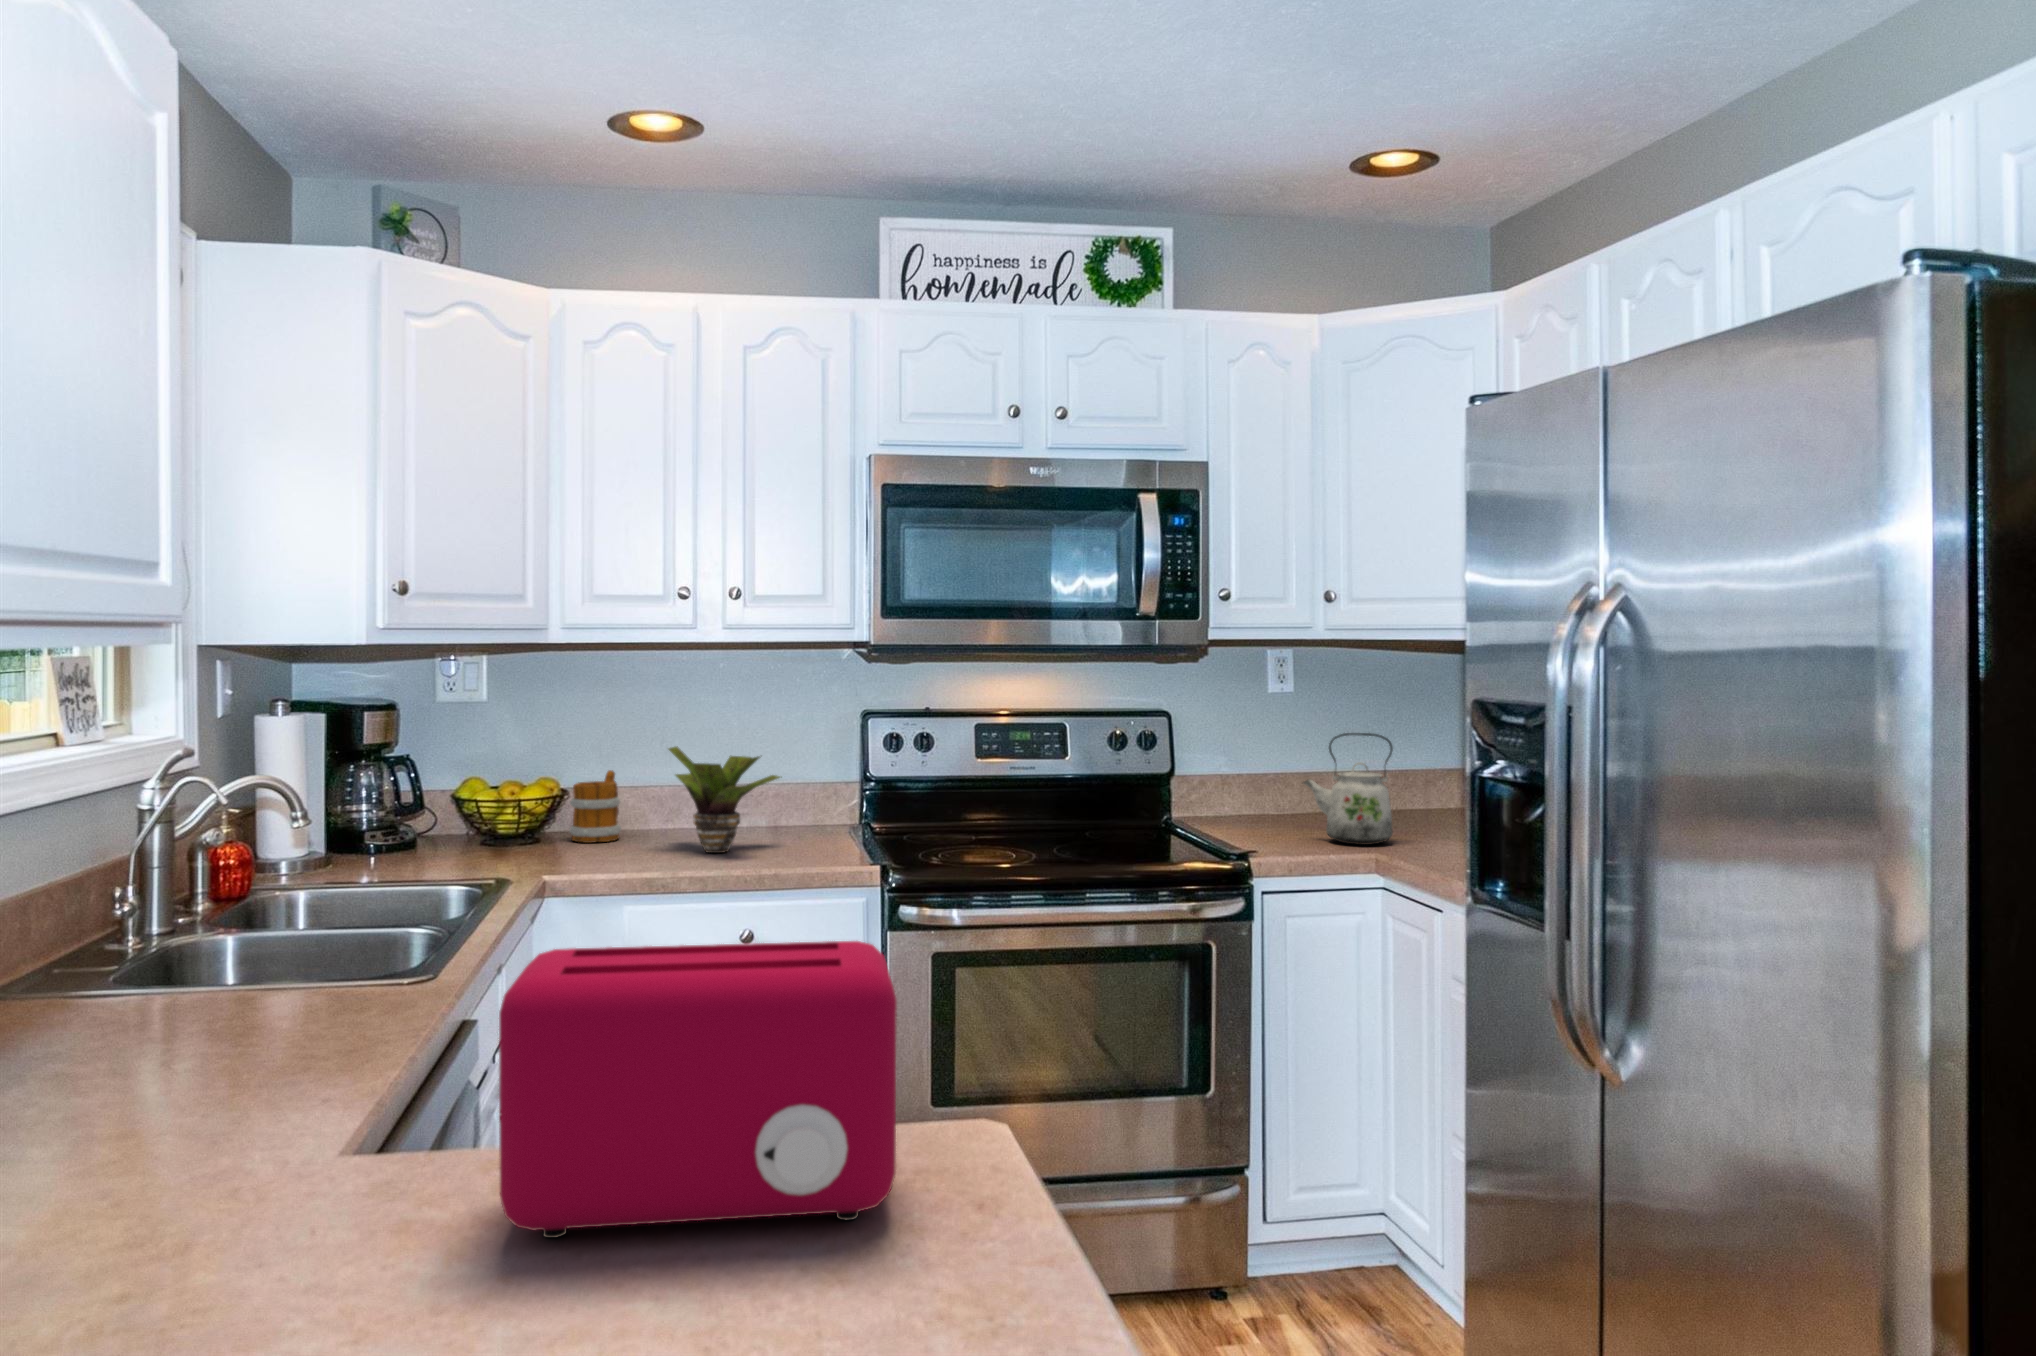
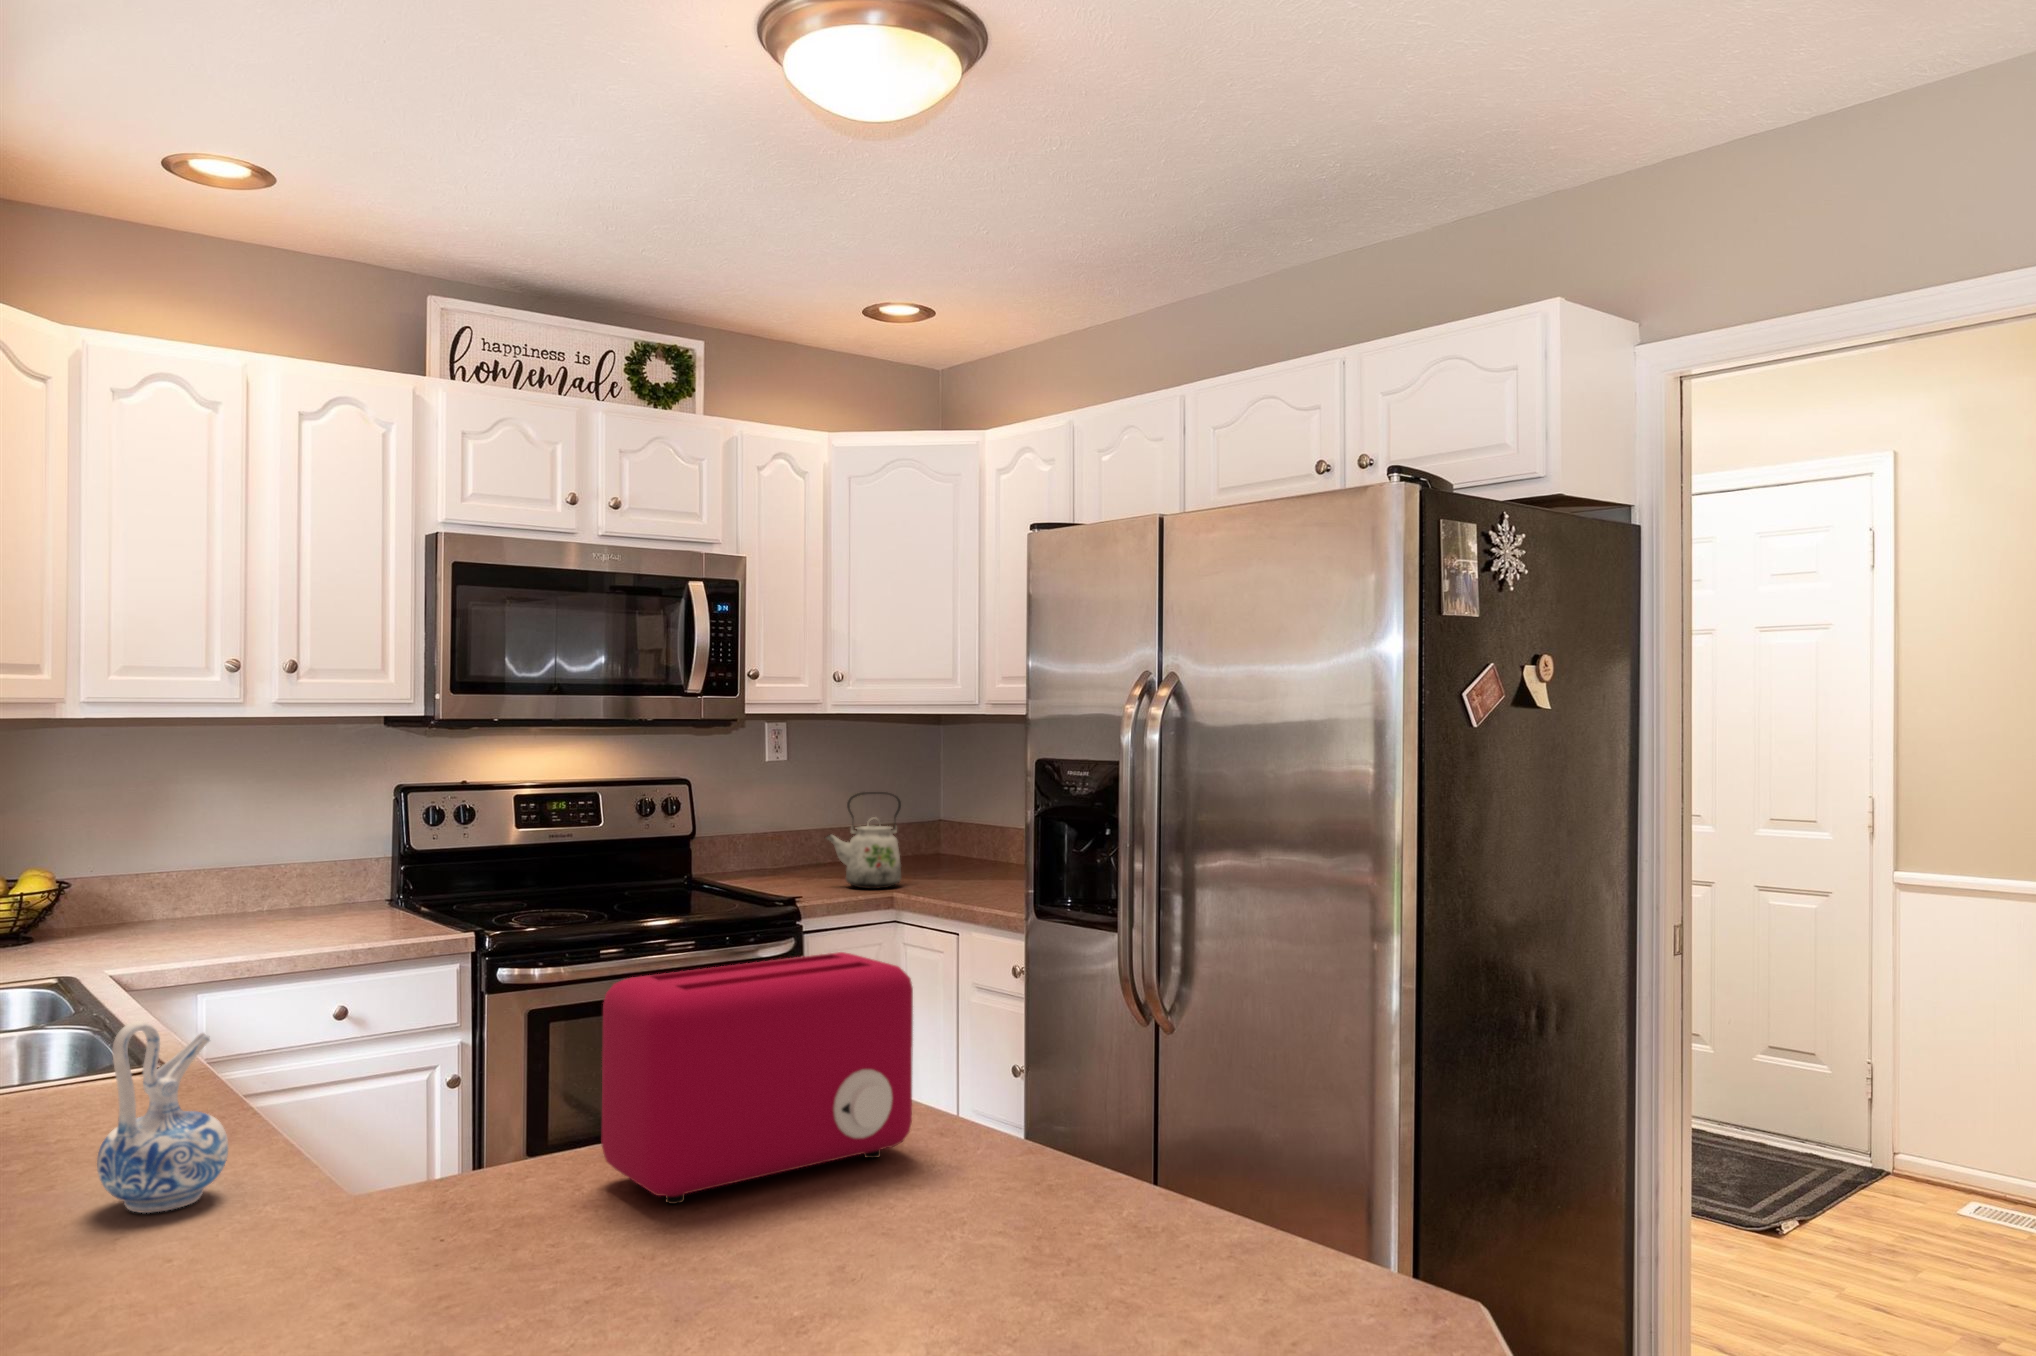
potted plant: present [669,746,780,853] -> none [204,831,338,942]
mug: present [569,770,621,843] -> none [60,863,124,944]
ceramic pitcher: none [110,940,244,1135] -> present [97,1021,228,1213]

